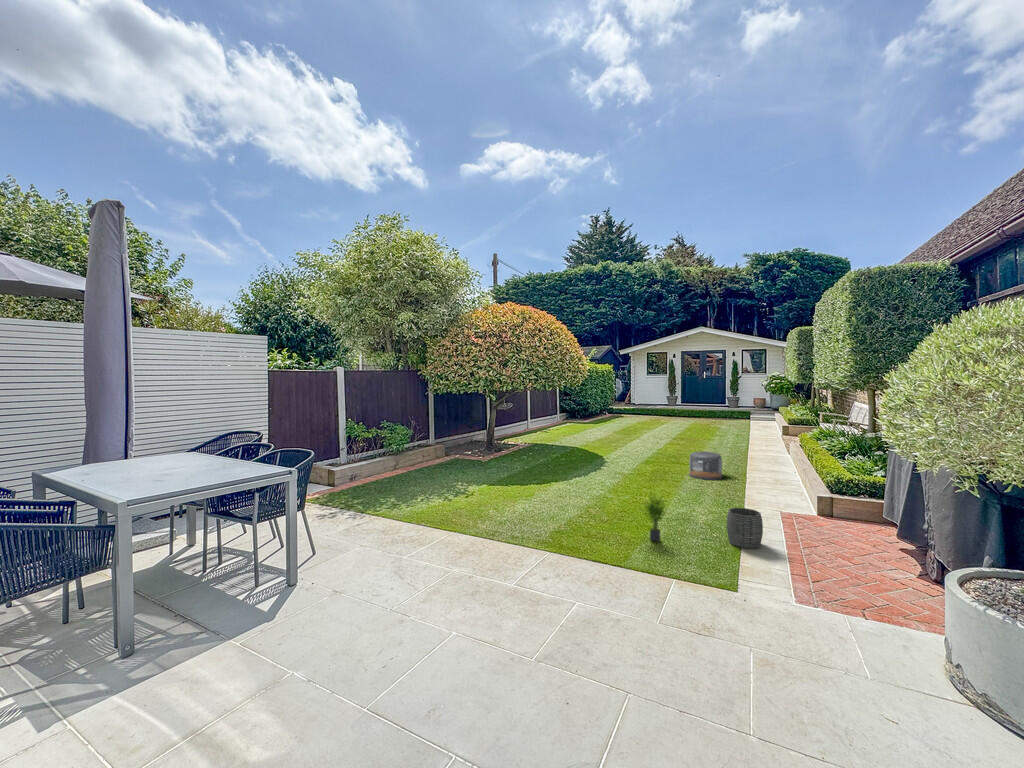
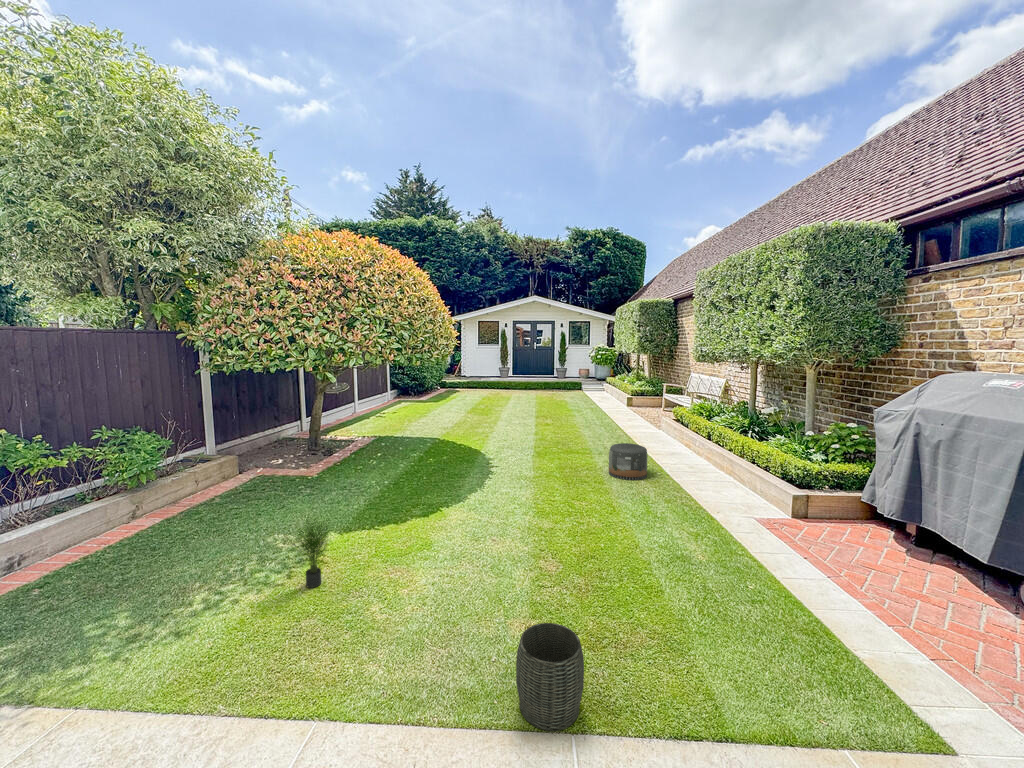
potted plant: present [643,497,667,541] -> present [292,519,328,588]
woven basket: present [727,508,763,549] -> present [516,623,584,731]

